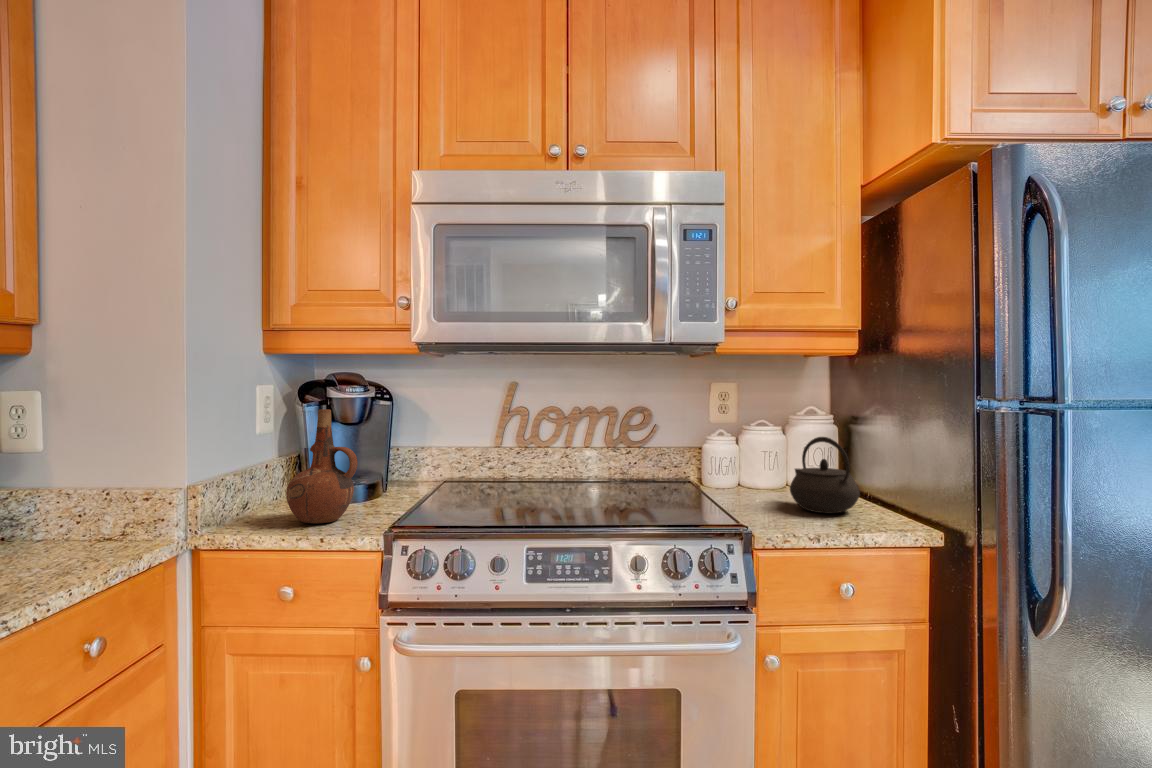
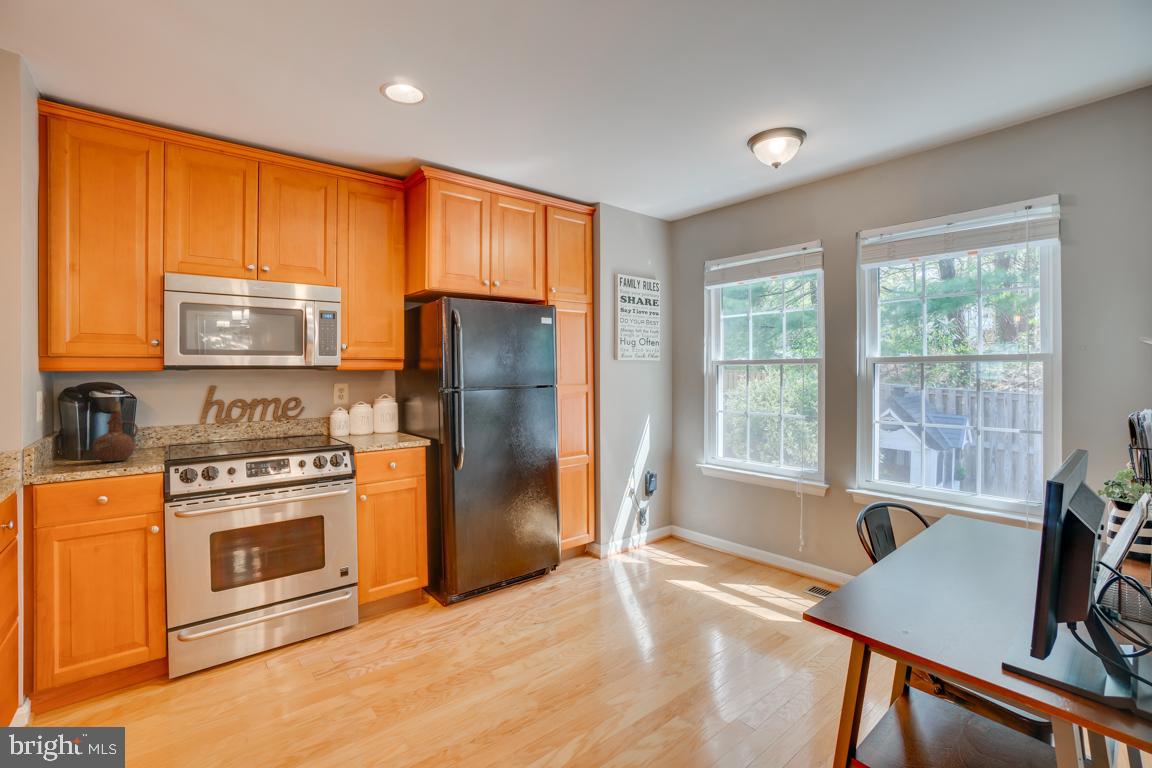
kettle: present [790,437,860,513] -> none [373,406,402,438]

